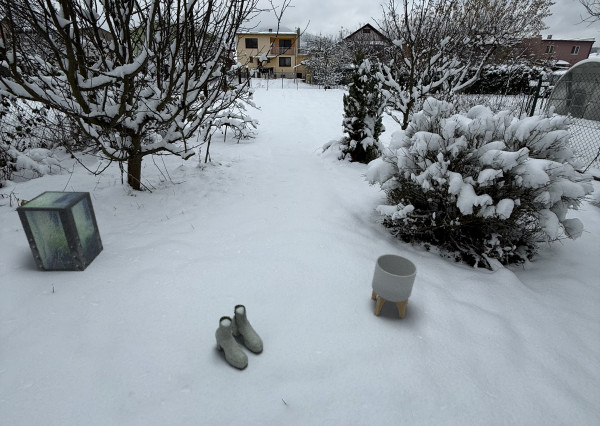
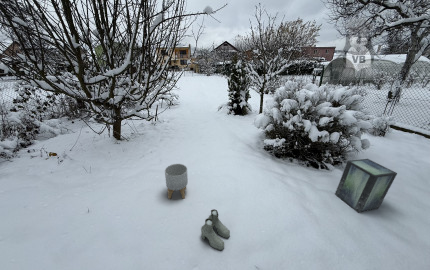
storage box: present [16,191,103,271] -> present [335,159,397,213]
planter: present [371,254,417,318] -> present [165,164,188,199]

